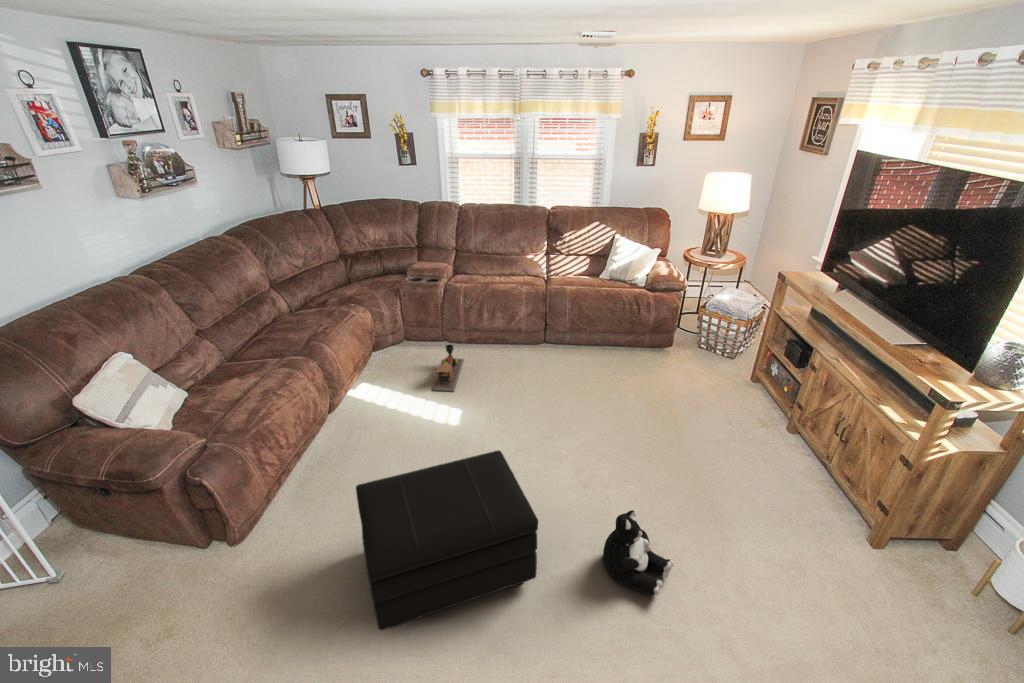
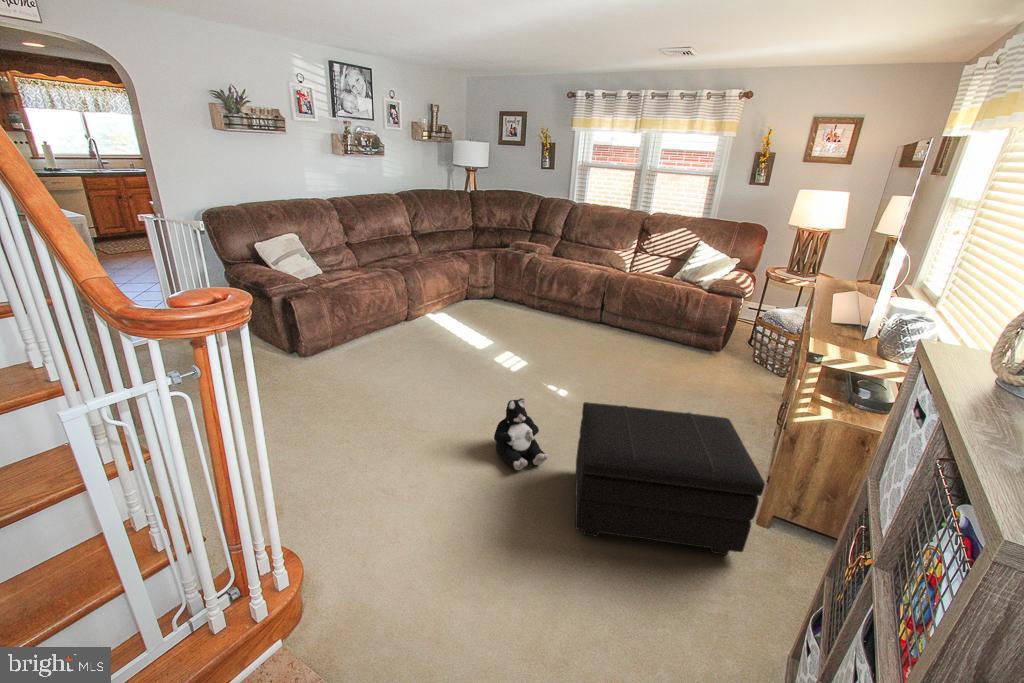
toy train: present [432,345,464,392] -> none [484,299,526,332]
footstool: present [356,450,538,631] -> present [575,402,765,555]

